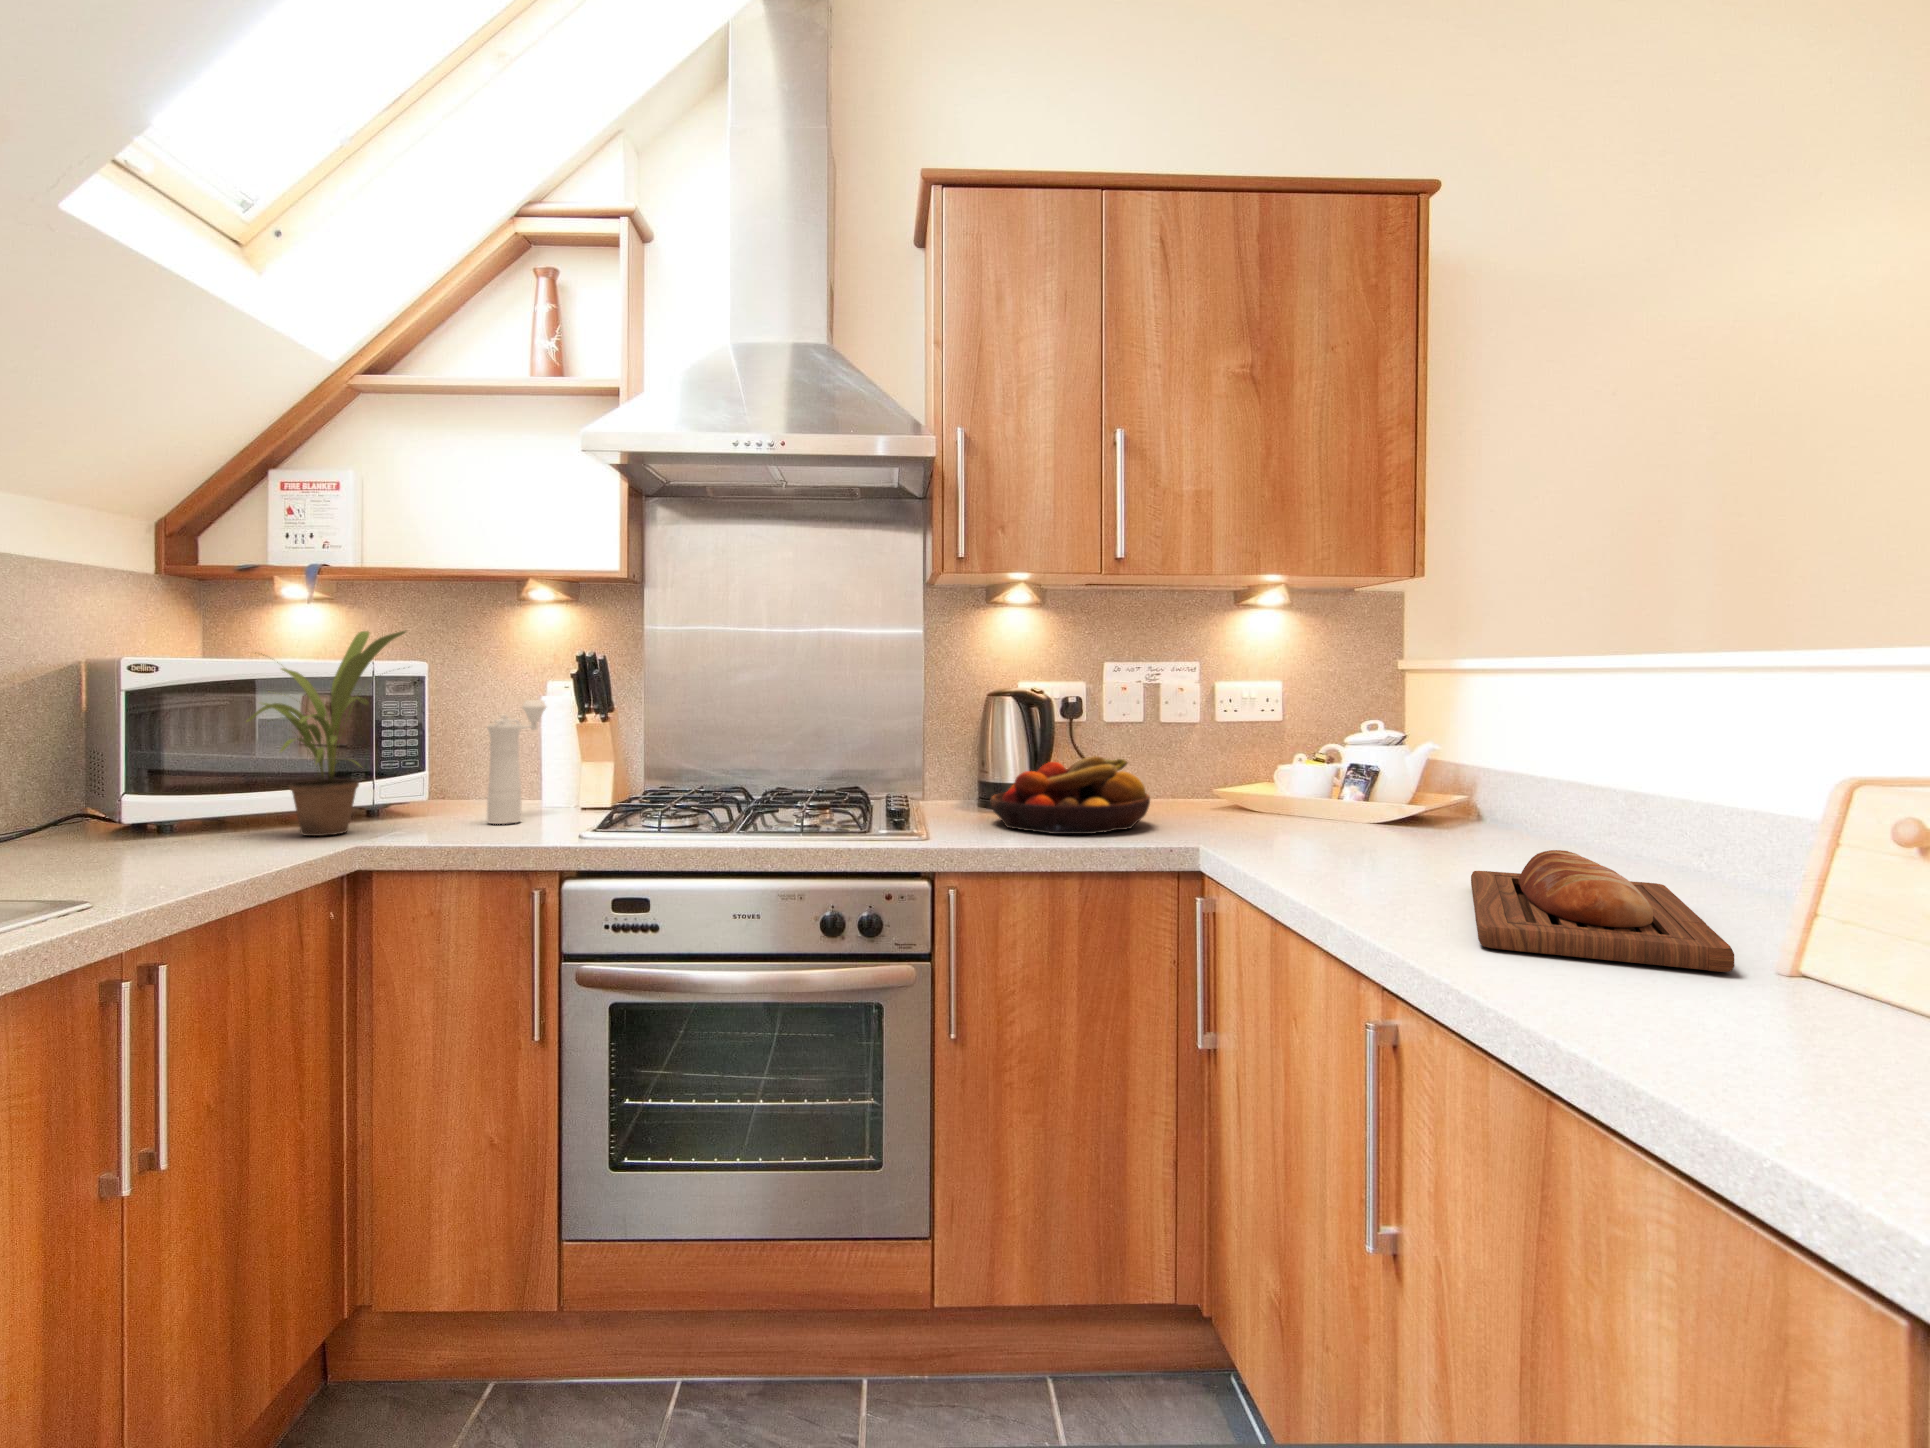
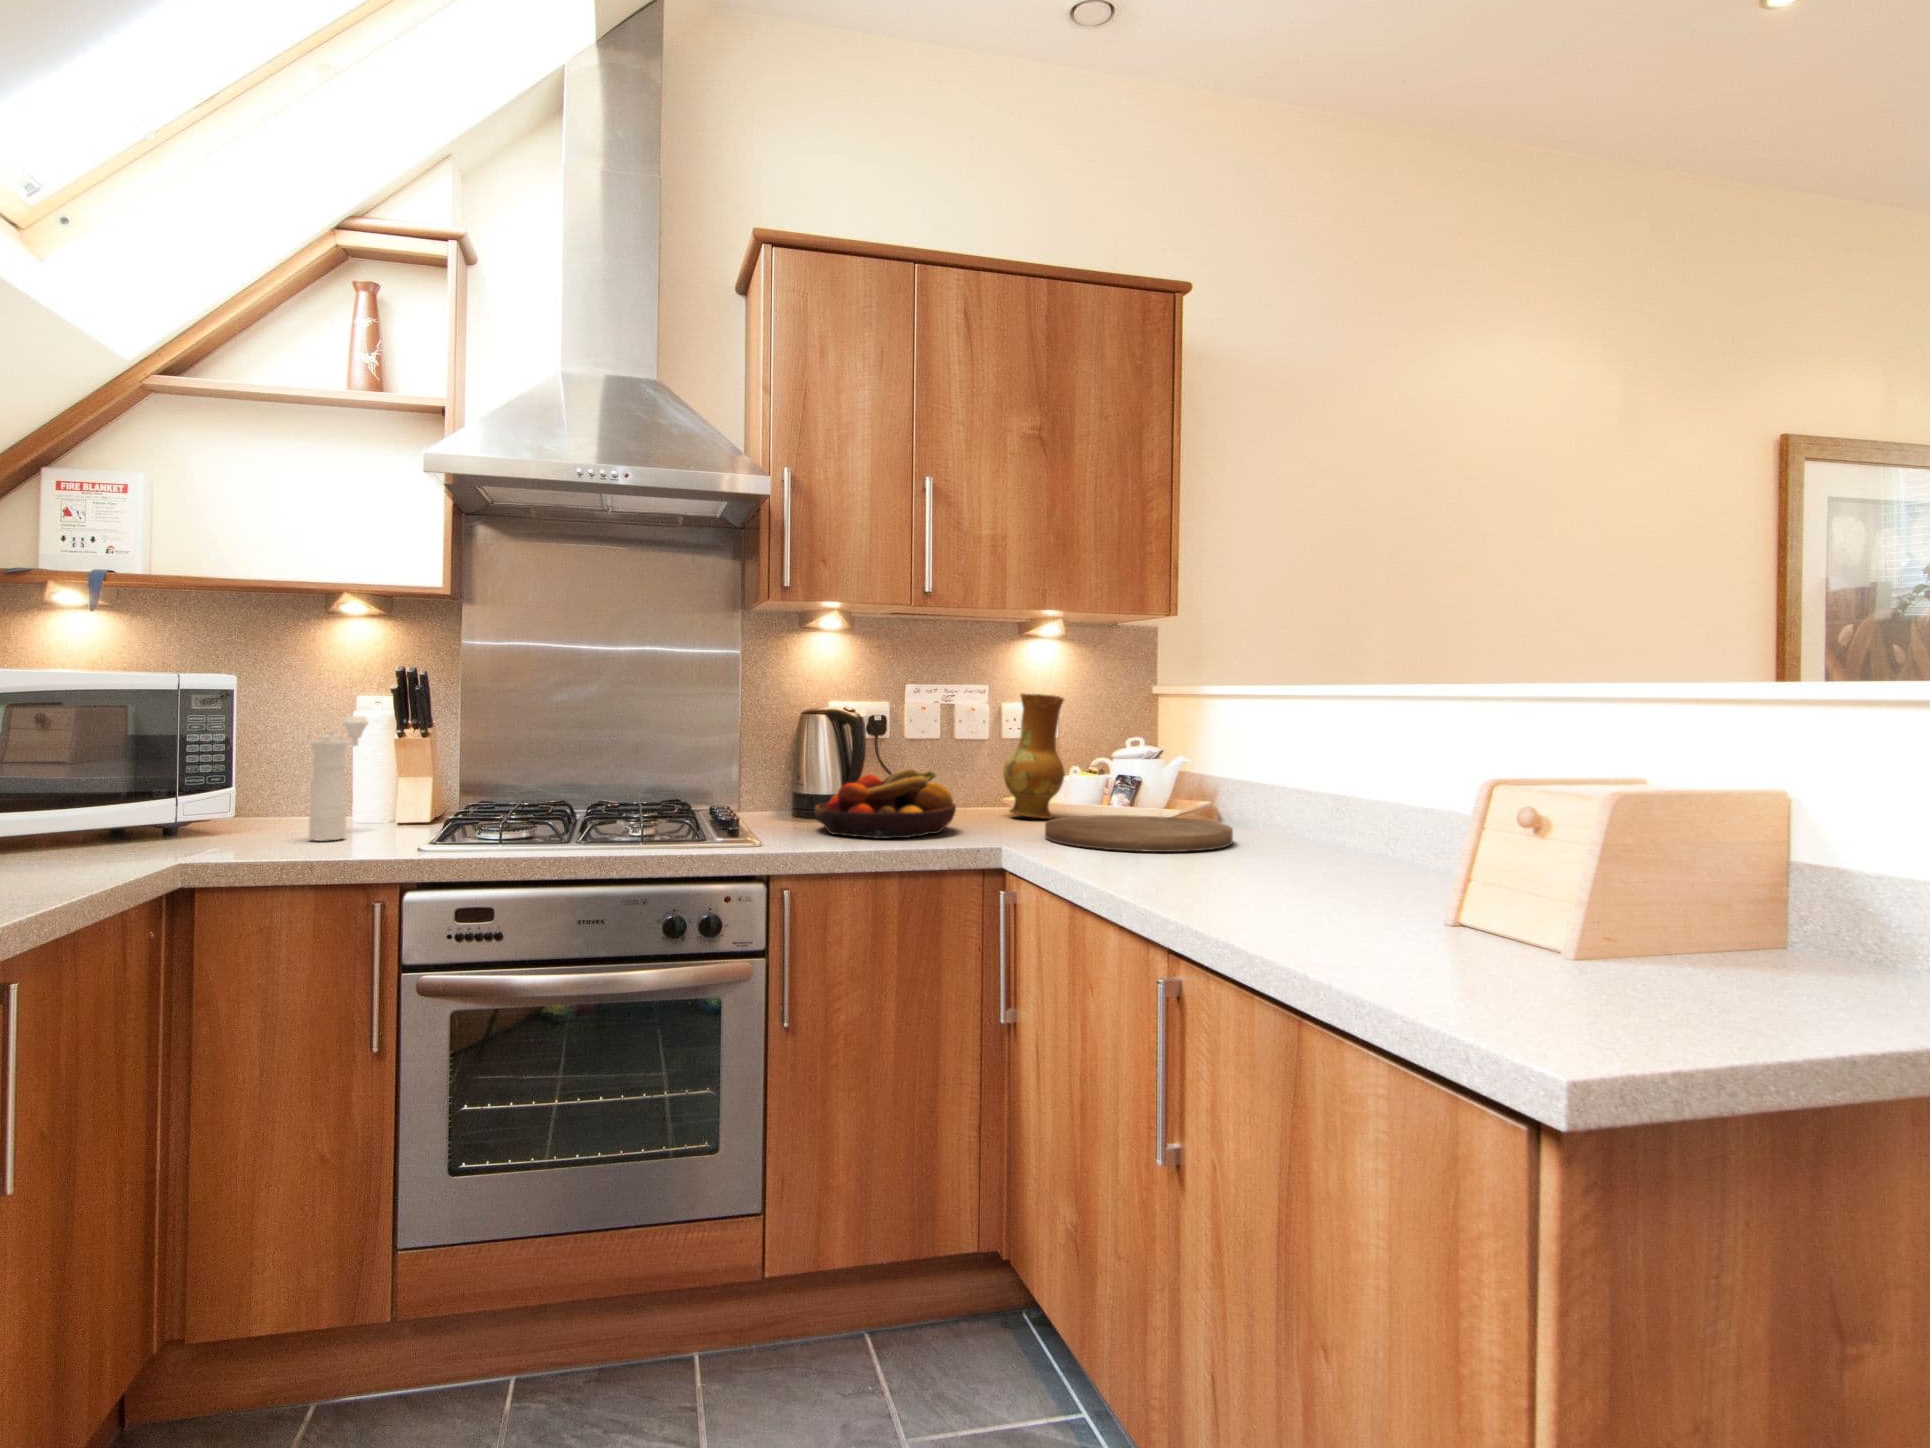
potted plant: present [246,631,406,836] -> none [41,643,236,856]
ceramic jug: none [1211,670,1285,814] -> present [1003,694,1065,819]
cutting board: none [1256,812,1496,860] -> present [1045,815,1233,852]
bread loaf: present [1471,850,1734,972] -> none [1217,838,1395,918]

